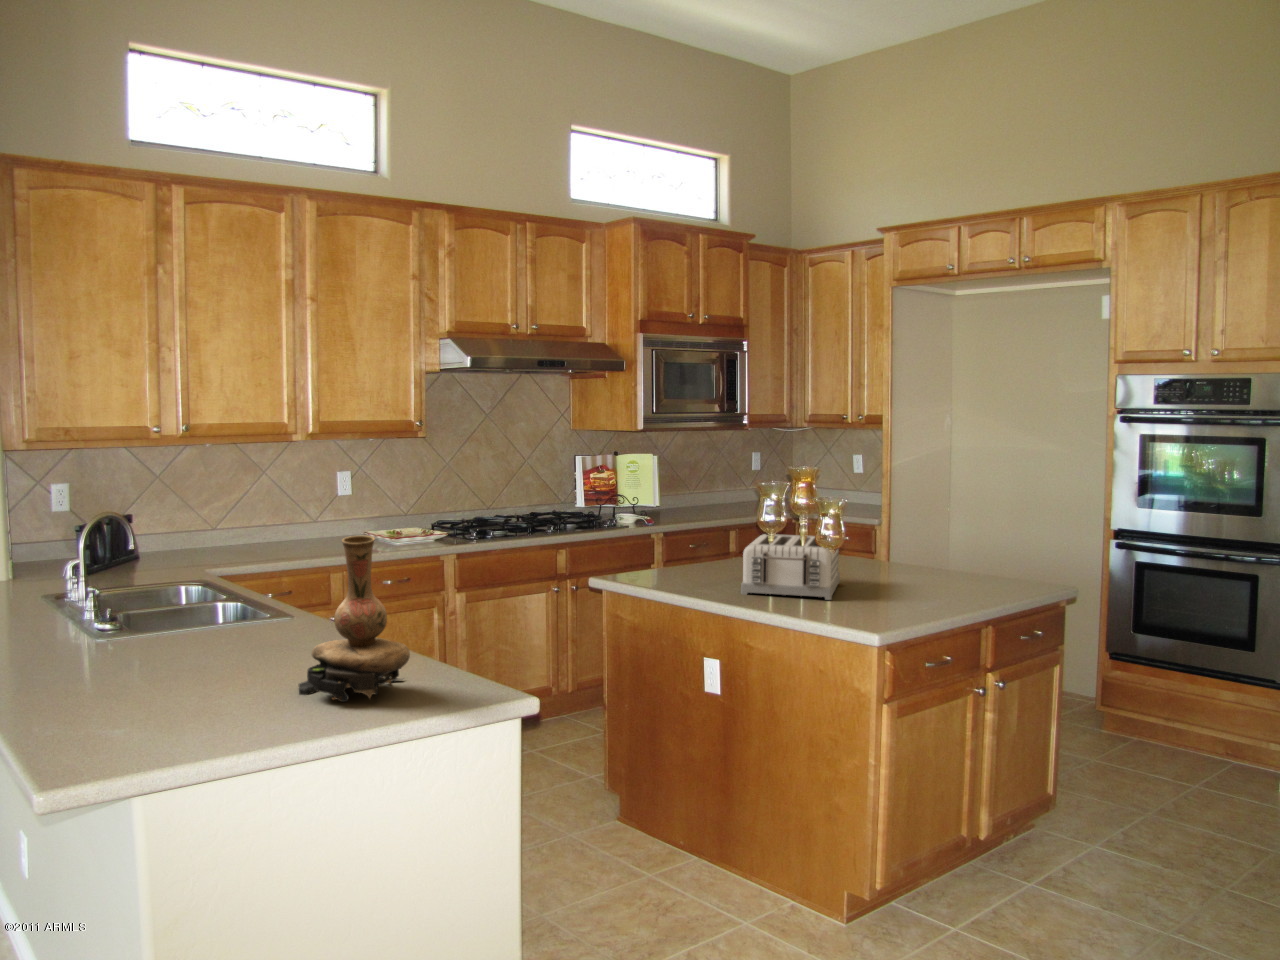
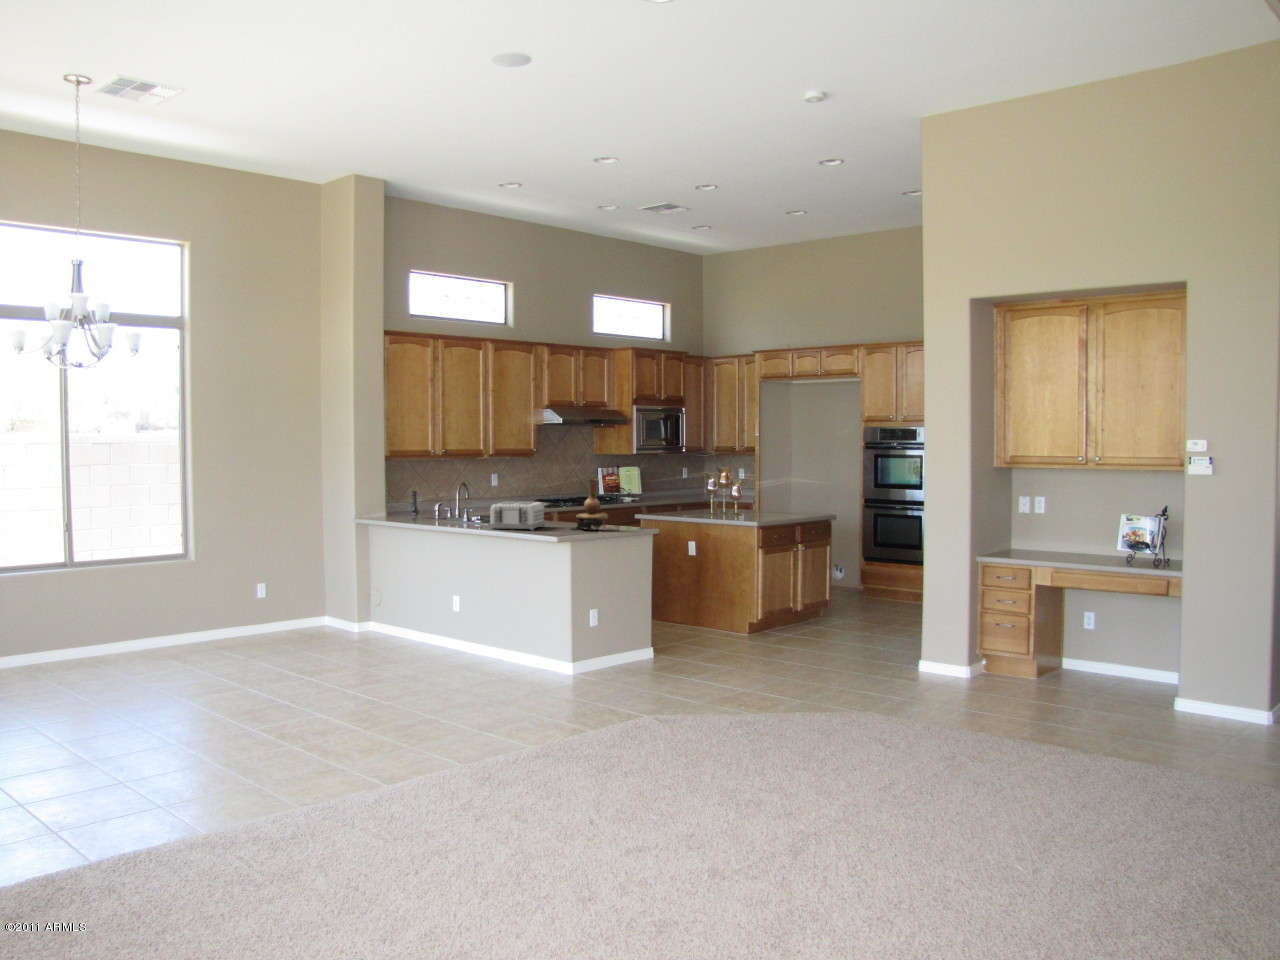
toaster: present [741,534,840,600] -> present [490,502,545,530]

